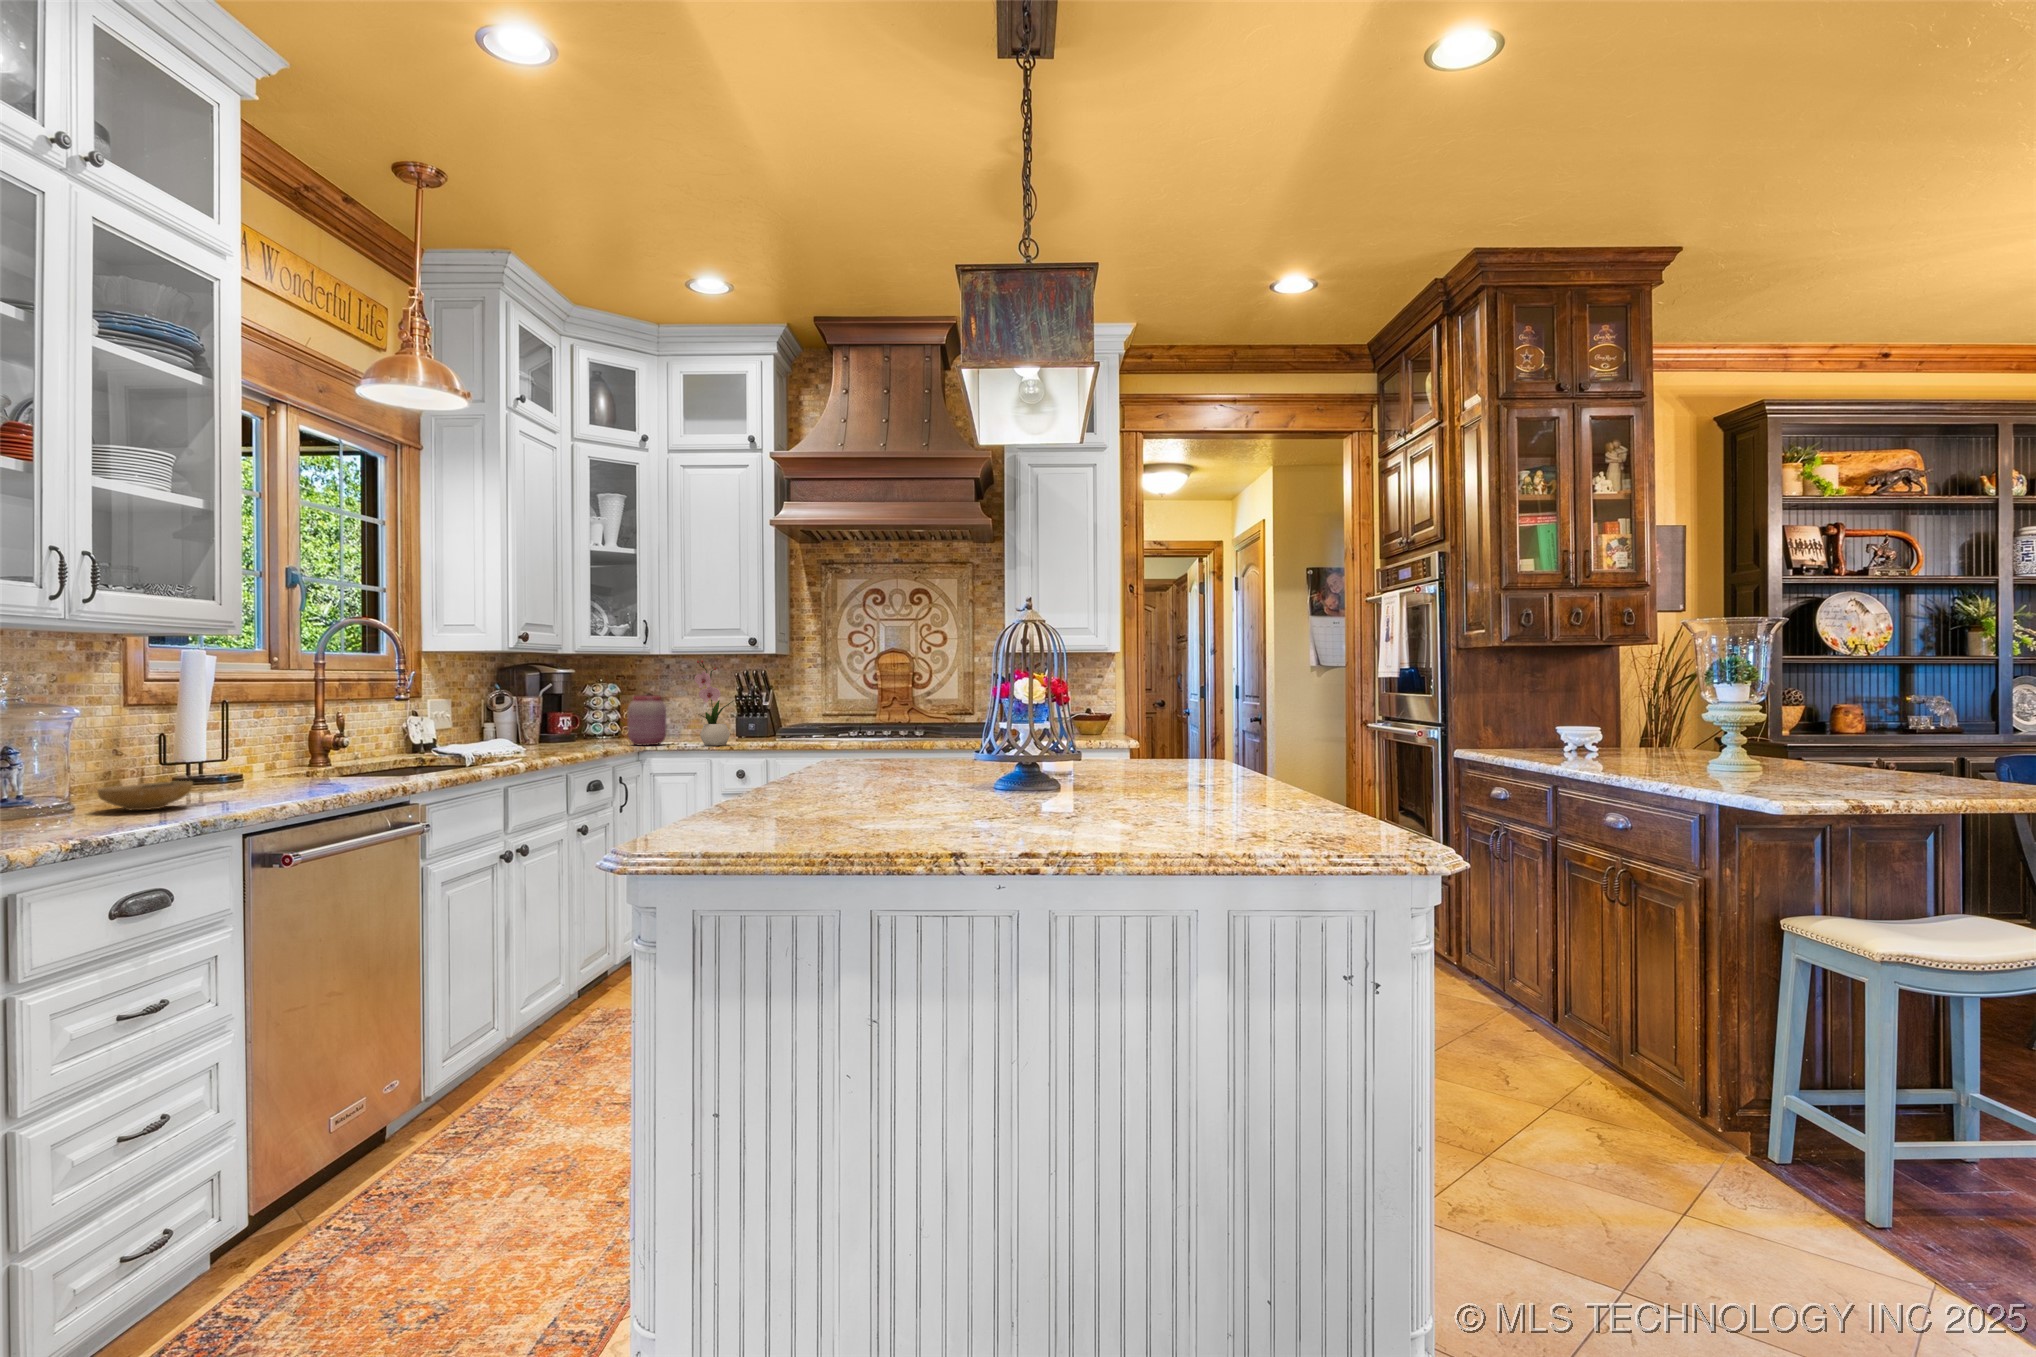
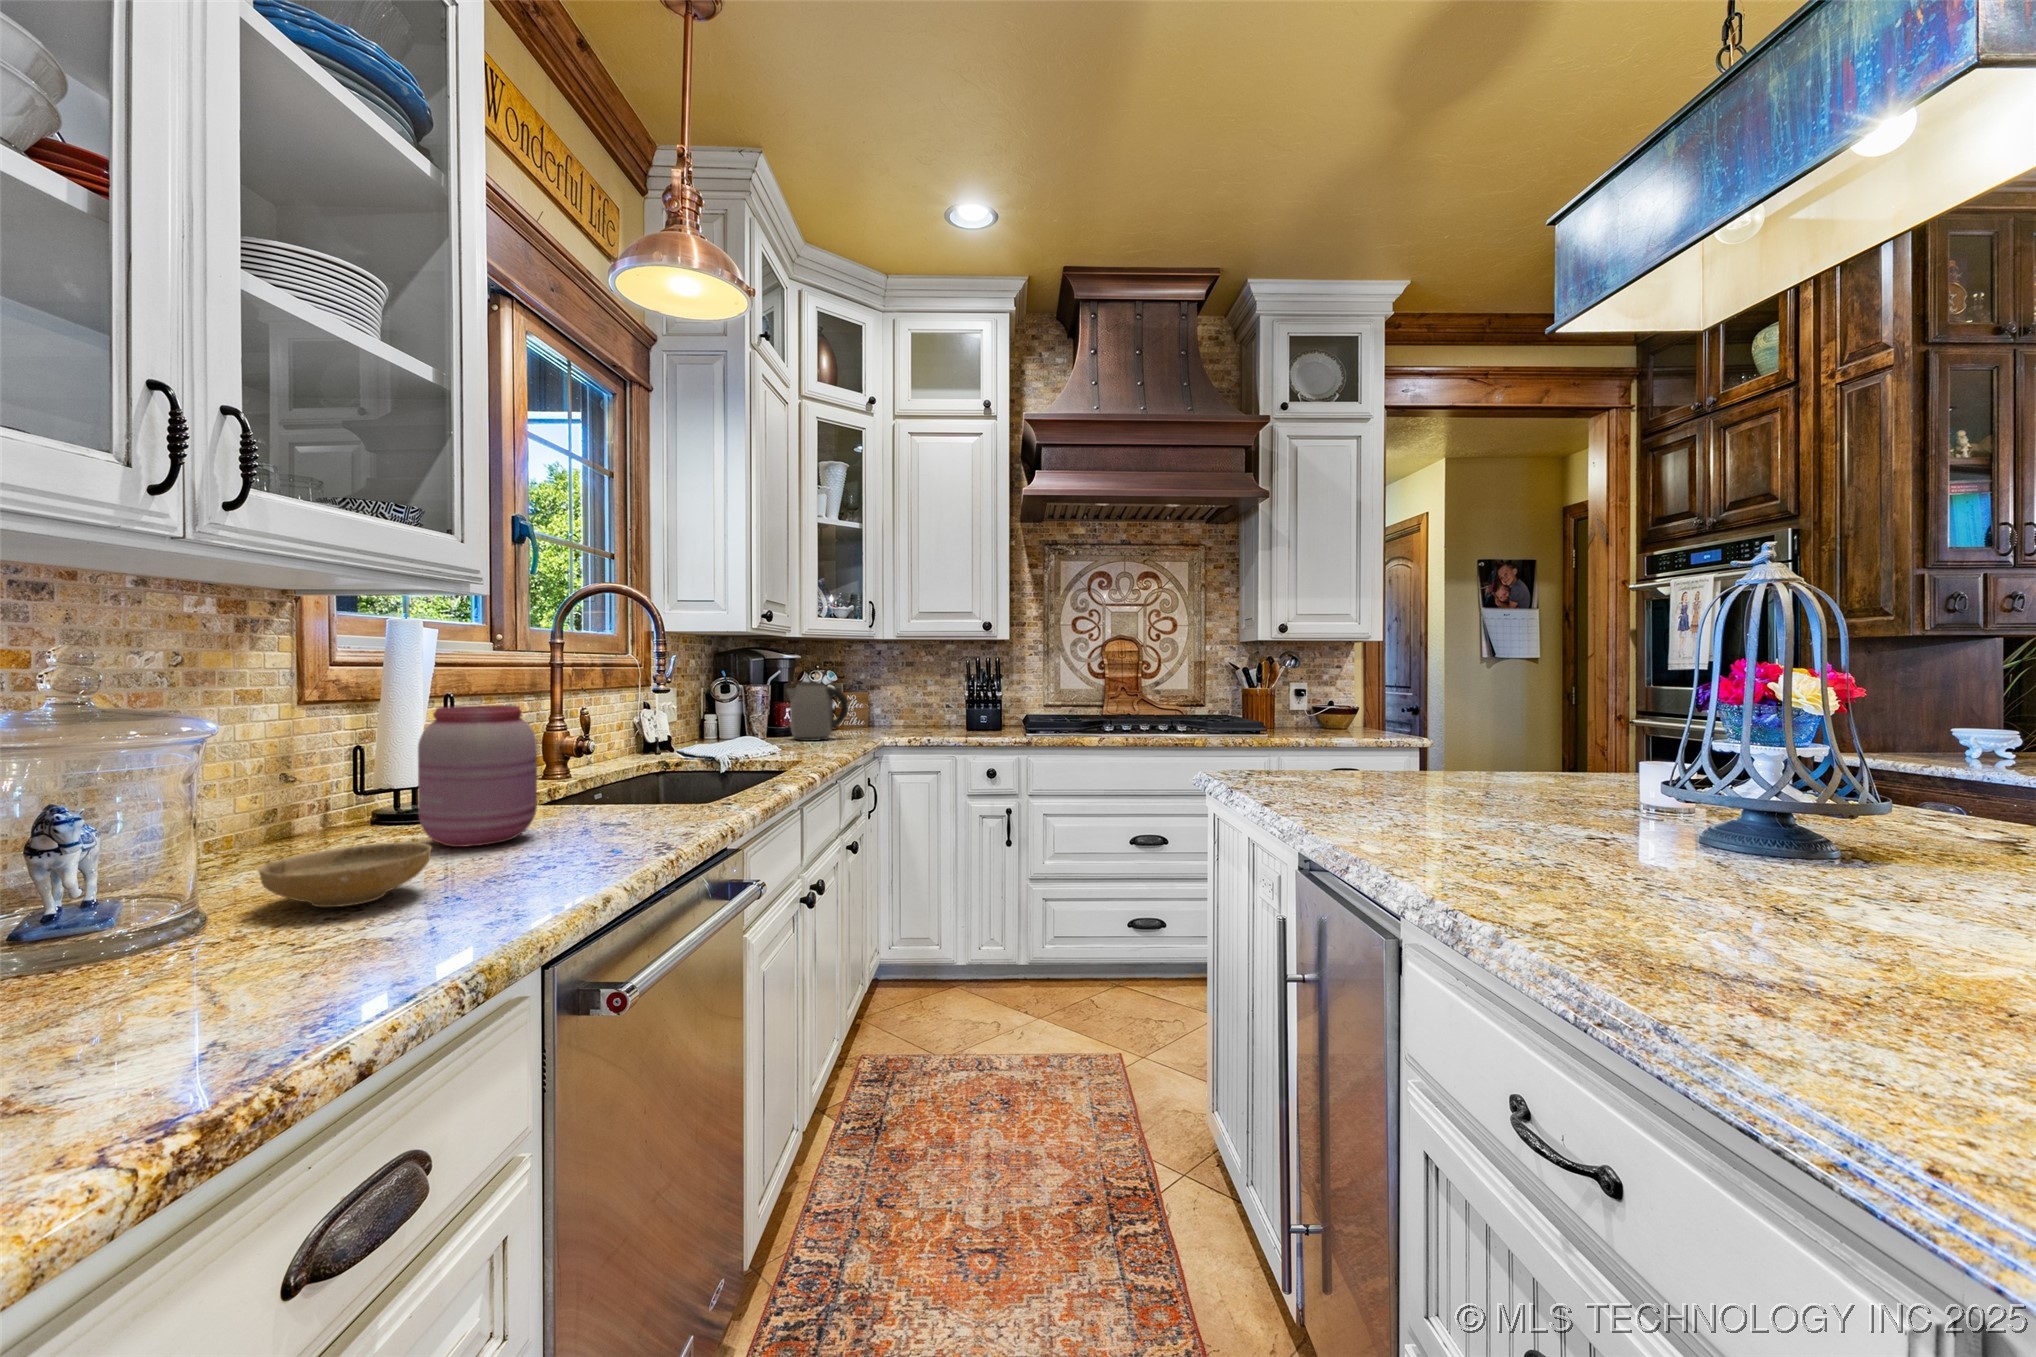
flower arrangement: present [695,660,733,746] -> none [947,646,986,744]
kettle: none [556,692,614,744] -> present [786,681,848,741]
jar: present [627,695,666,745] -> present [418,705,537,847]

